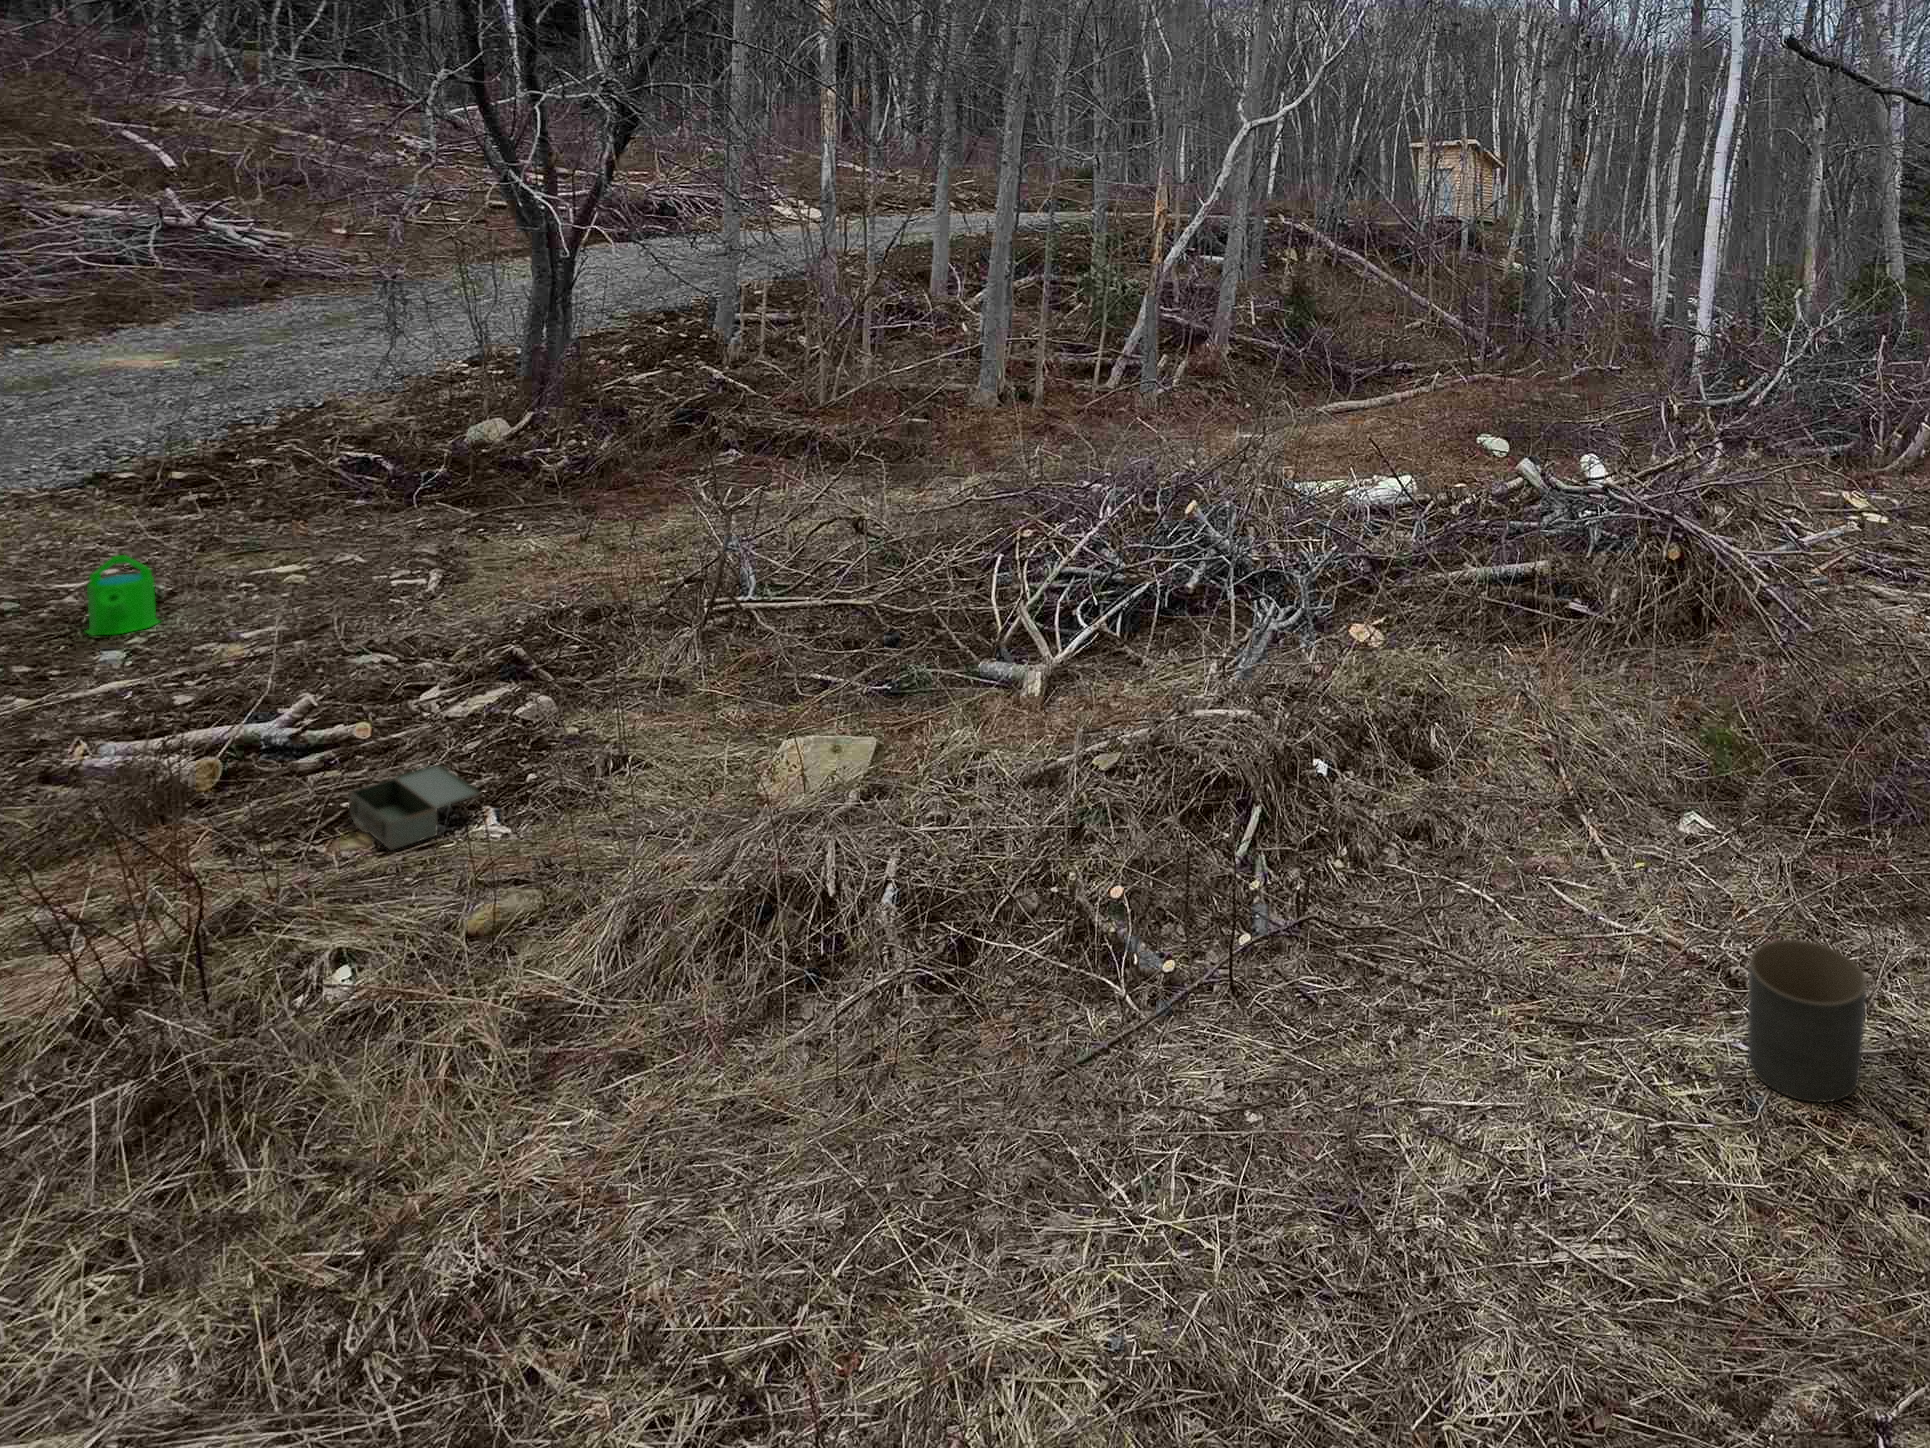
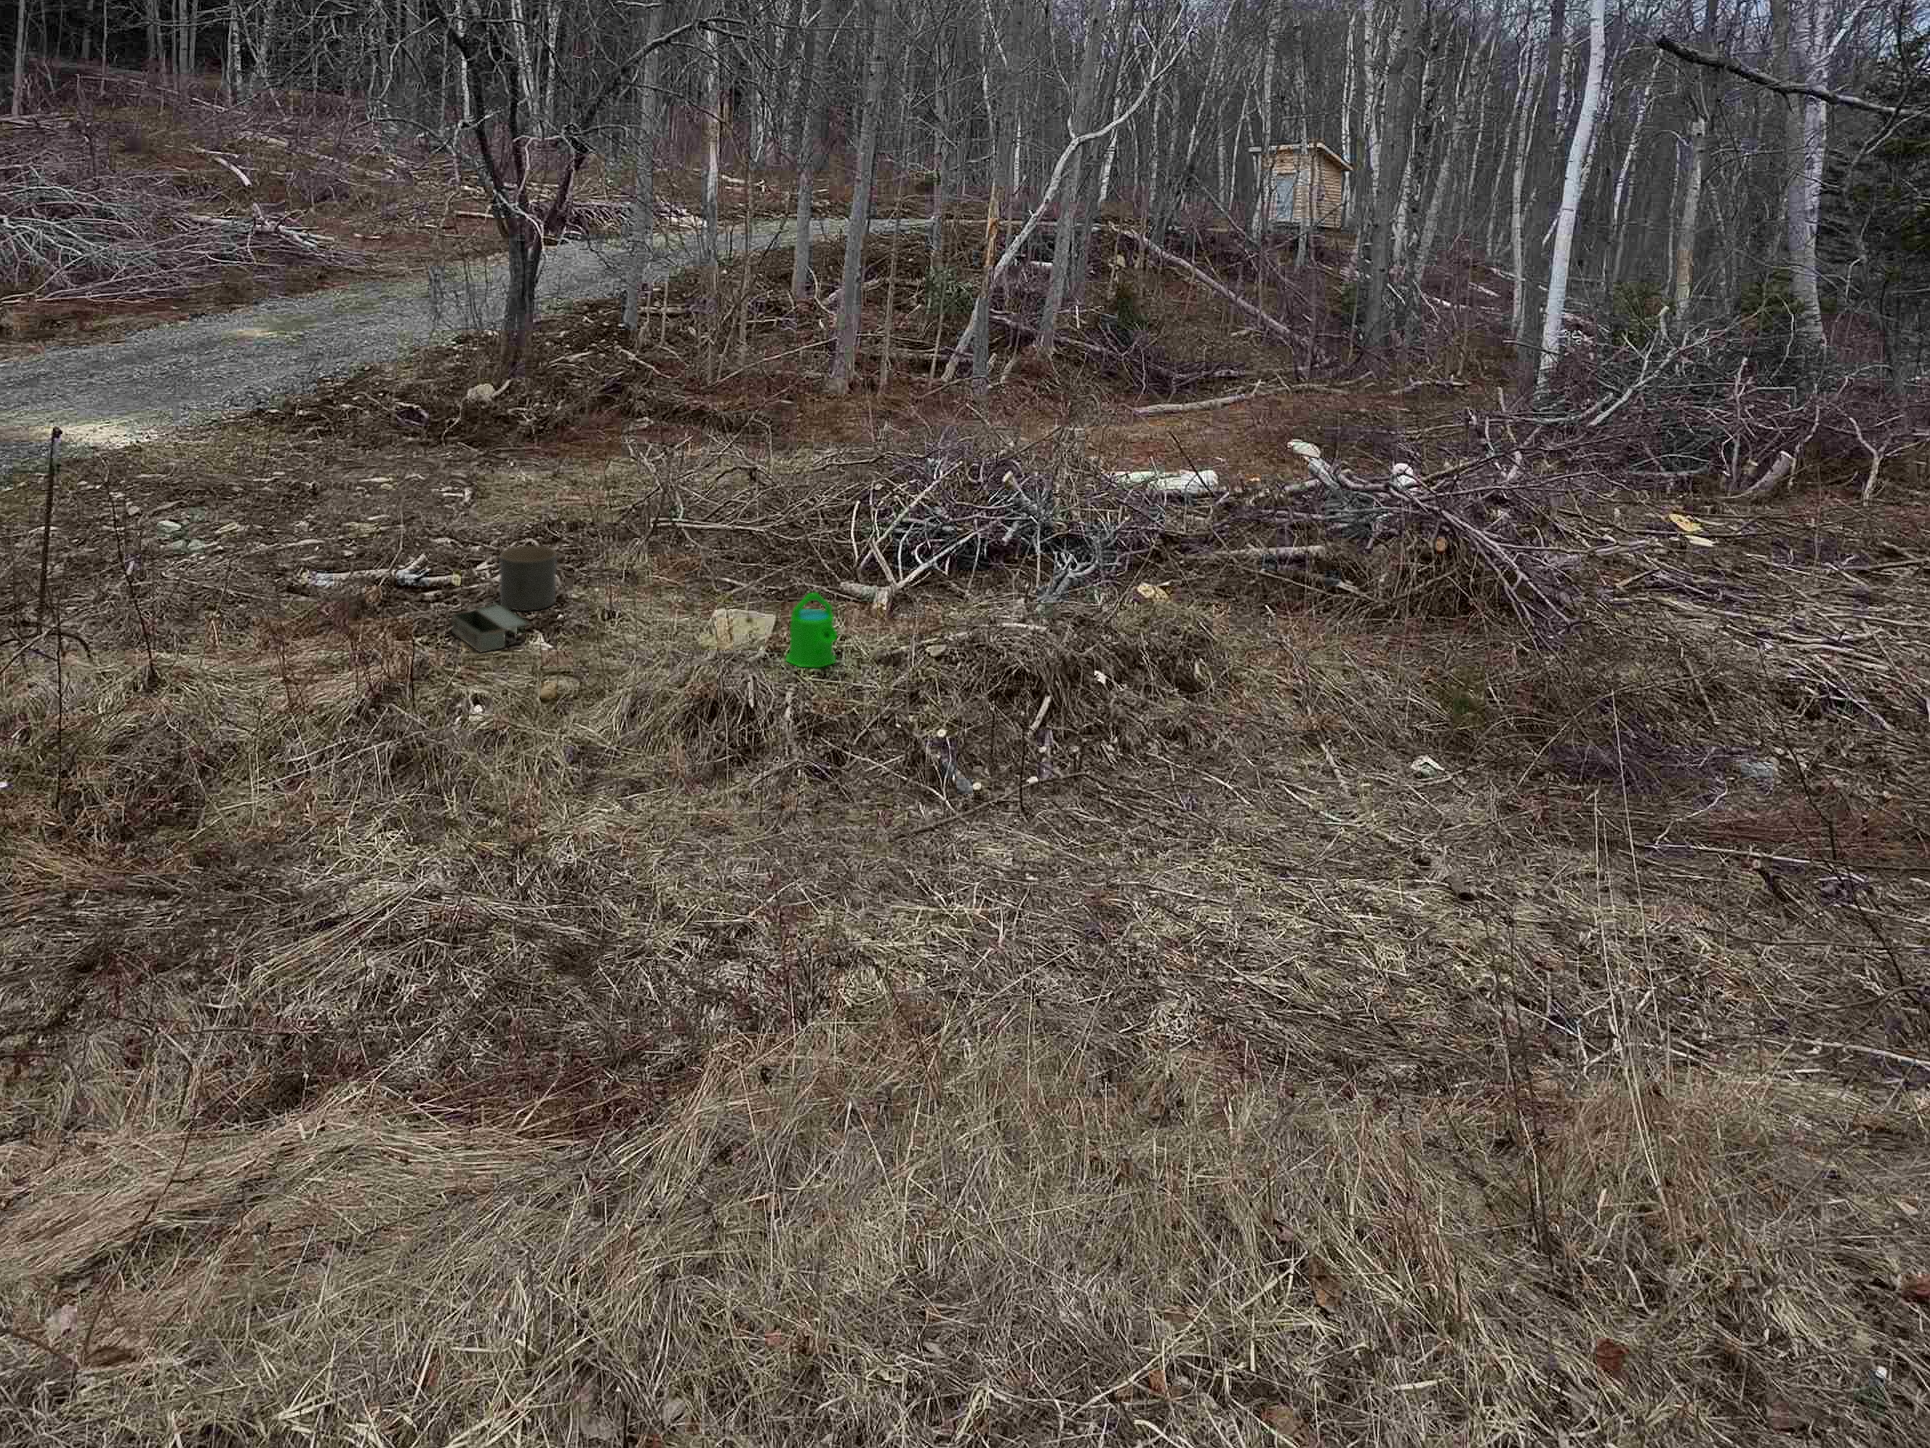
watering can: present [85,555,160,636] -> present [786,593,837,668]
planter: present [1748,940,1867,1102] -> present [500,546,557,611]

